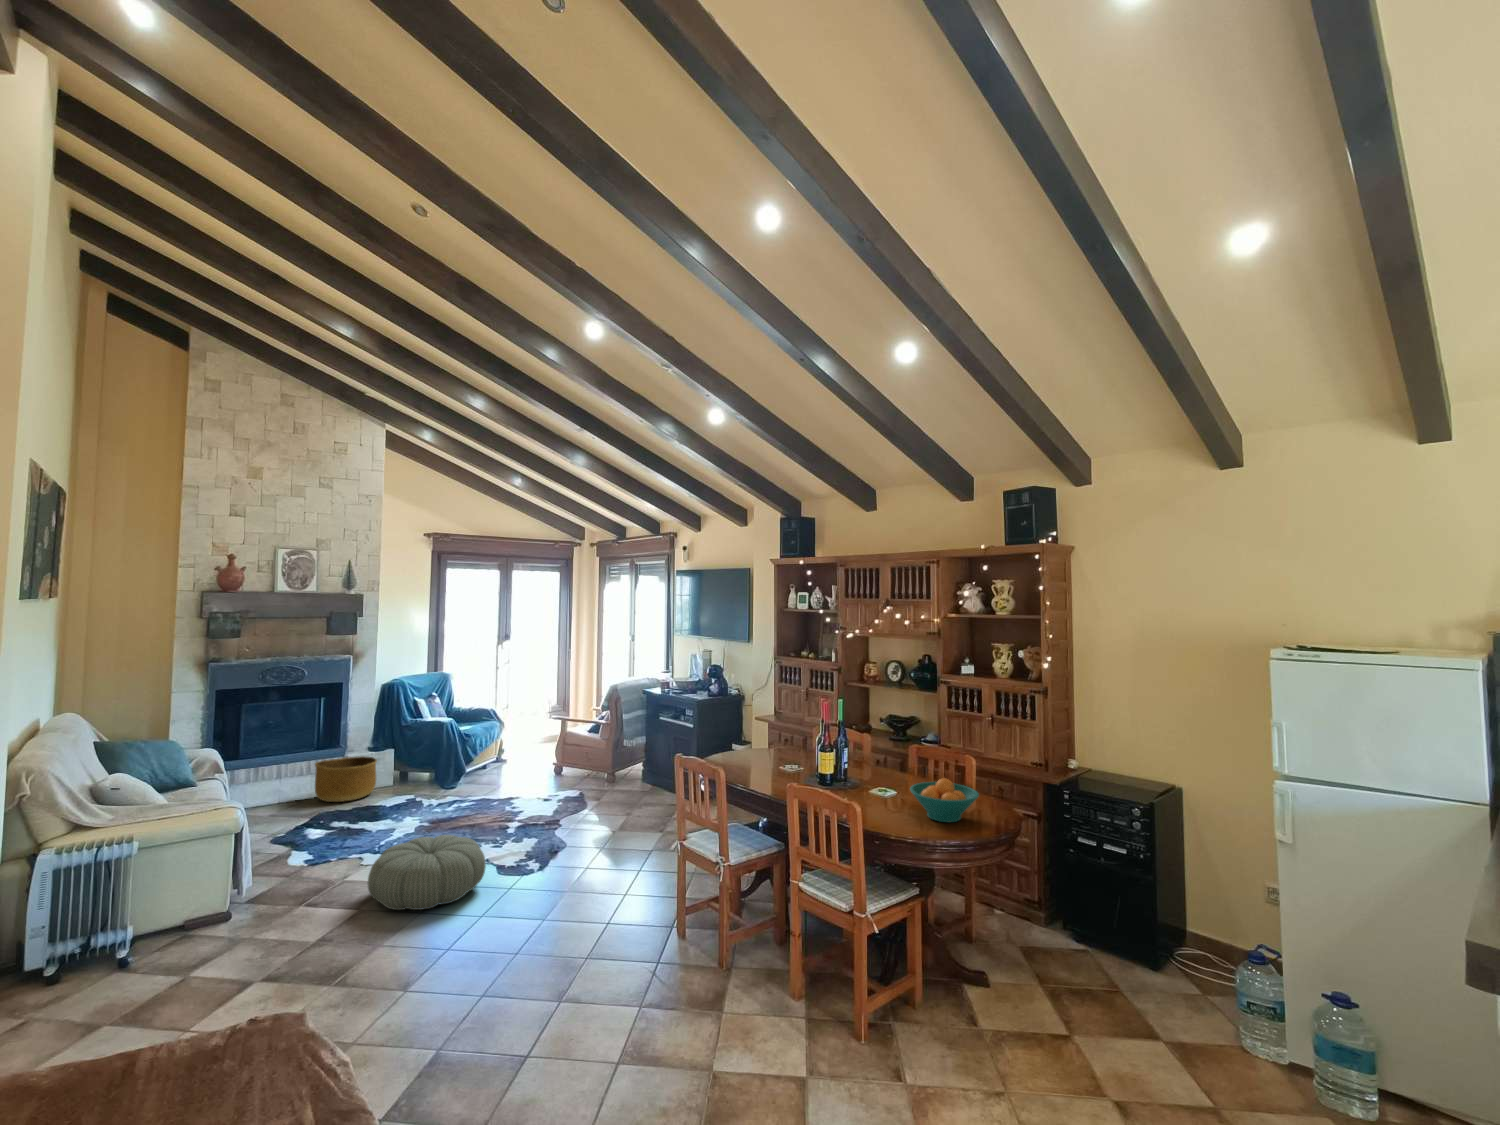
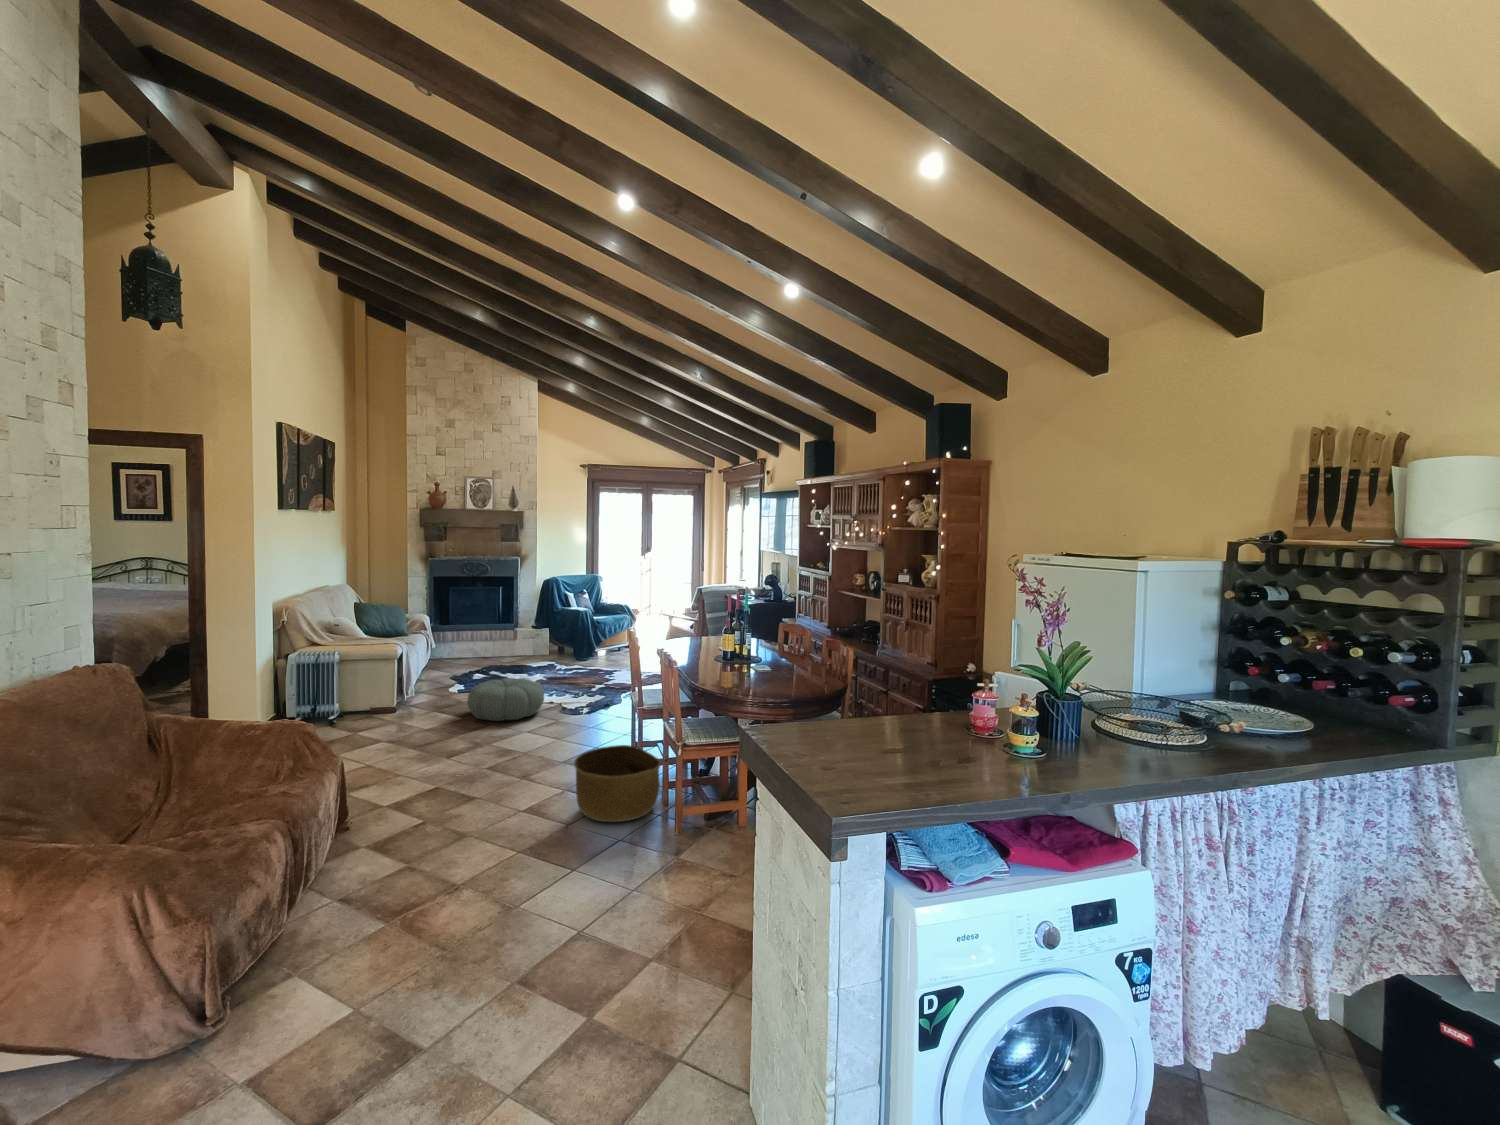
basket: present [315,756,377,802] -> present [574,745,660,822]
fruit bowl: present [910,778,979,822] -> none [735,652,788,685]

